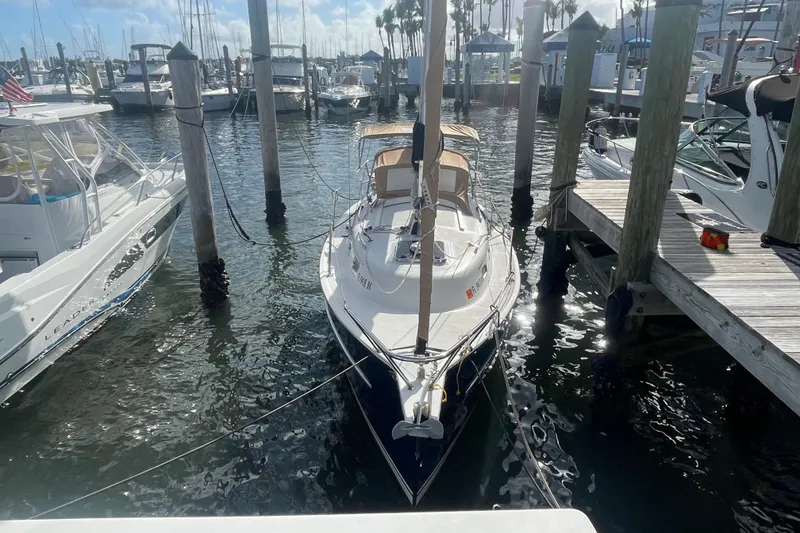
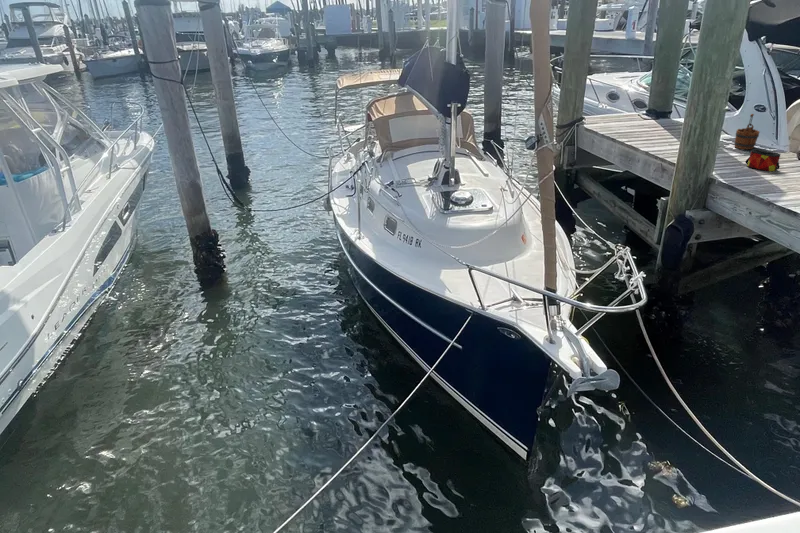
wooden bucket: none [704,191,729,226] -> present [734,114,759,150]

